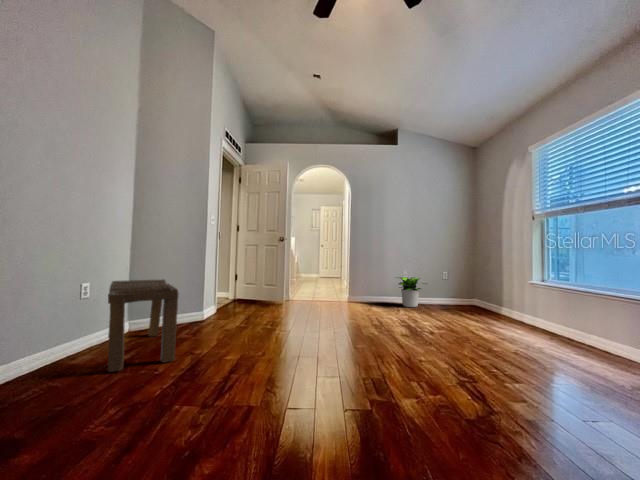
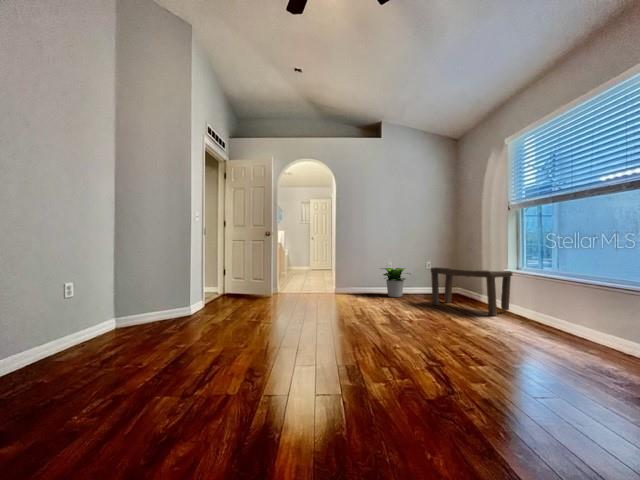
bench: present [108,280,179,372] -> present [431,267,512,316]

